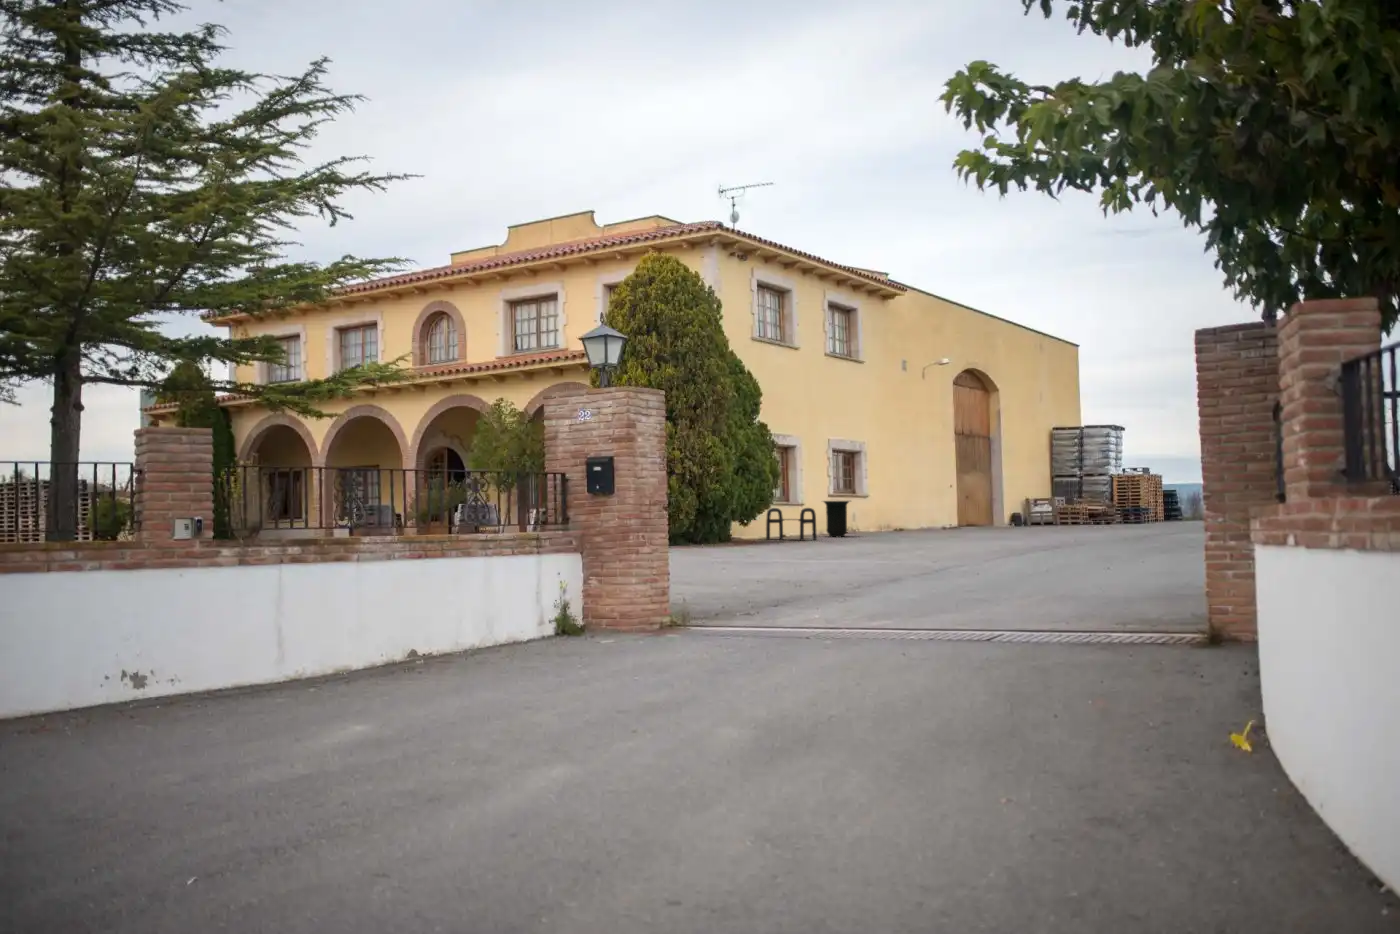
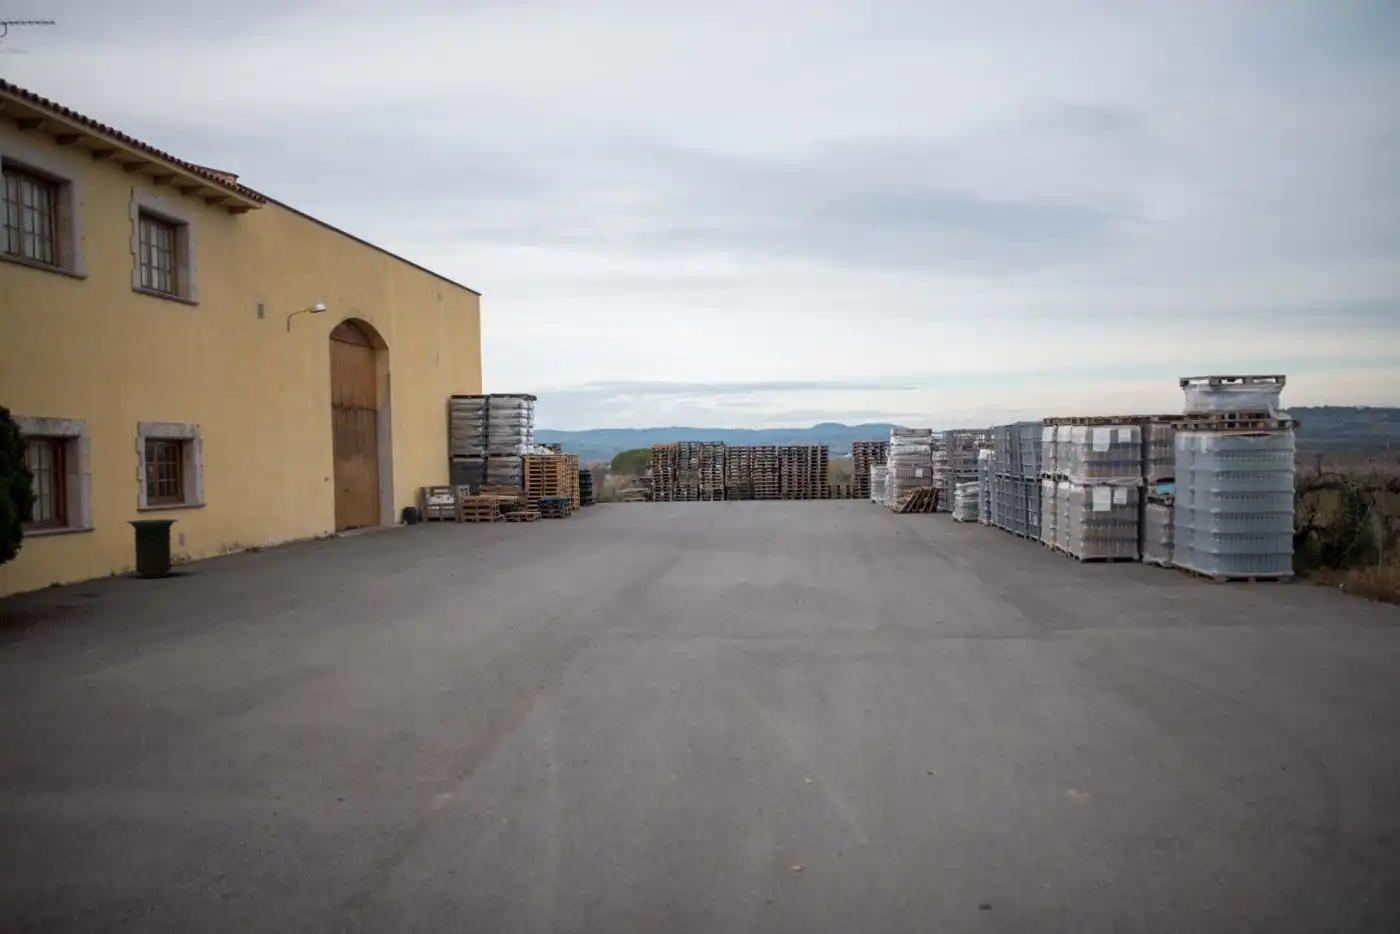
bench: present [766,508,817,540] -> none [21,542,117,598]

